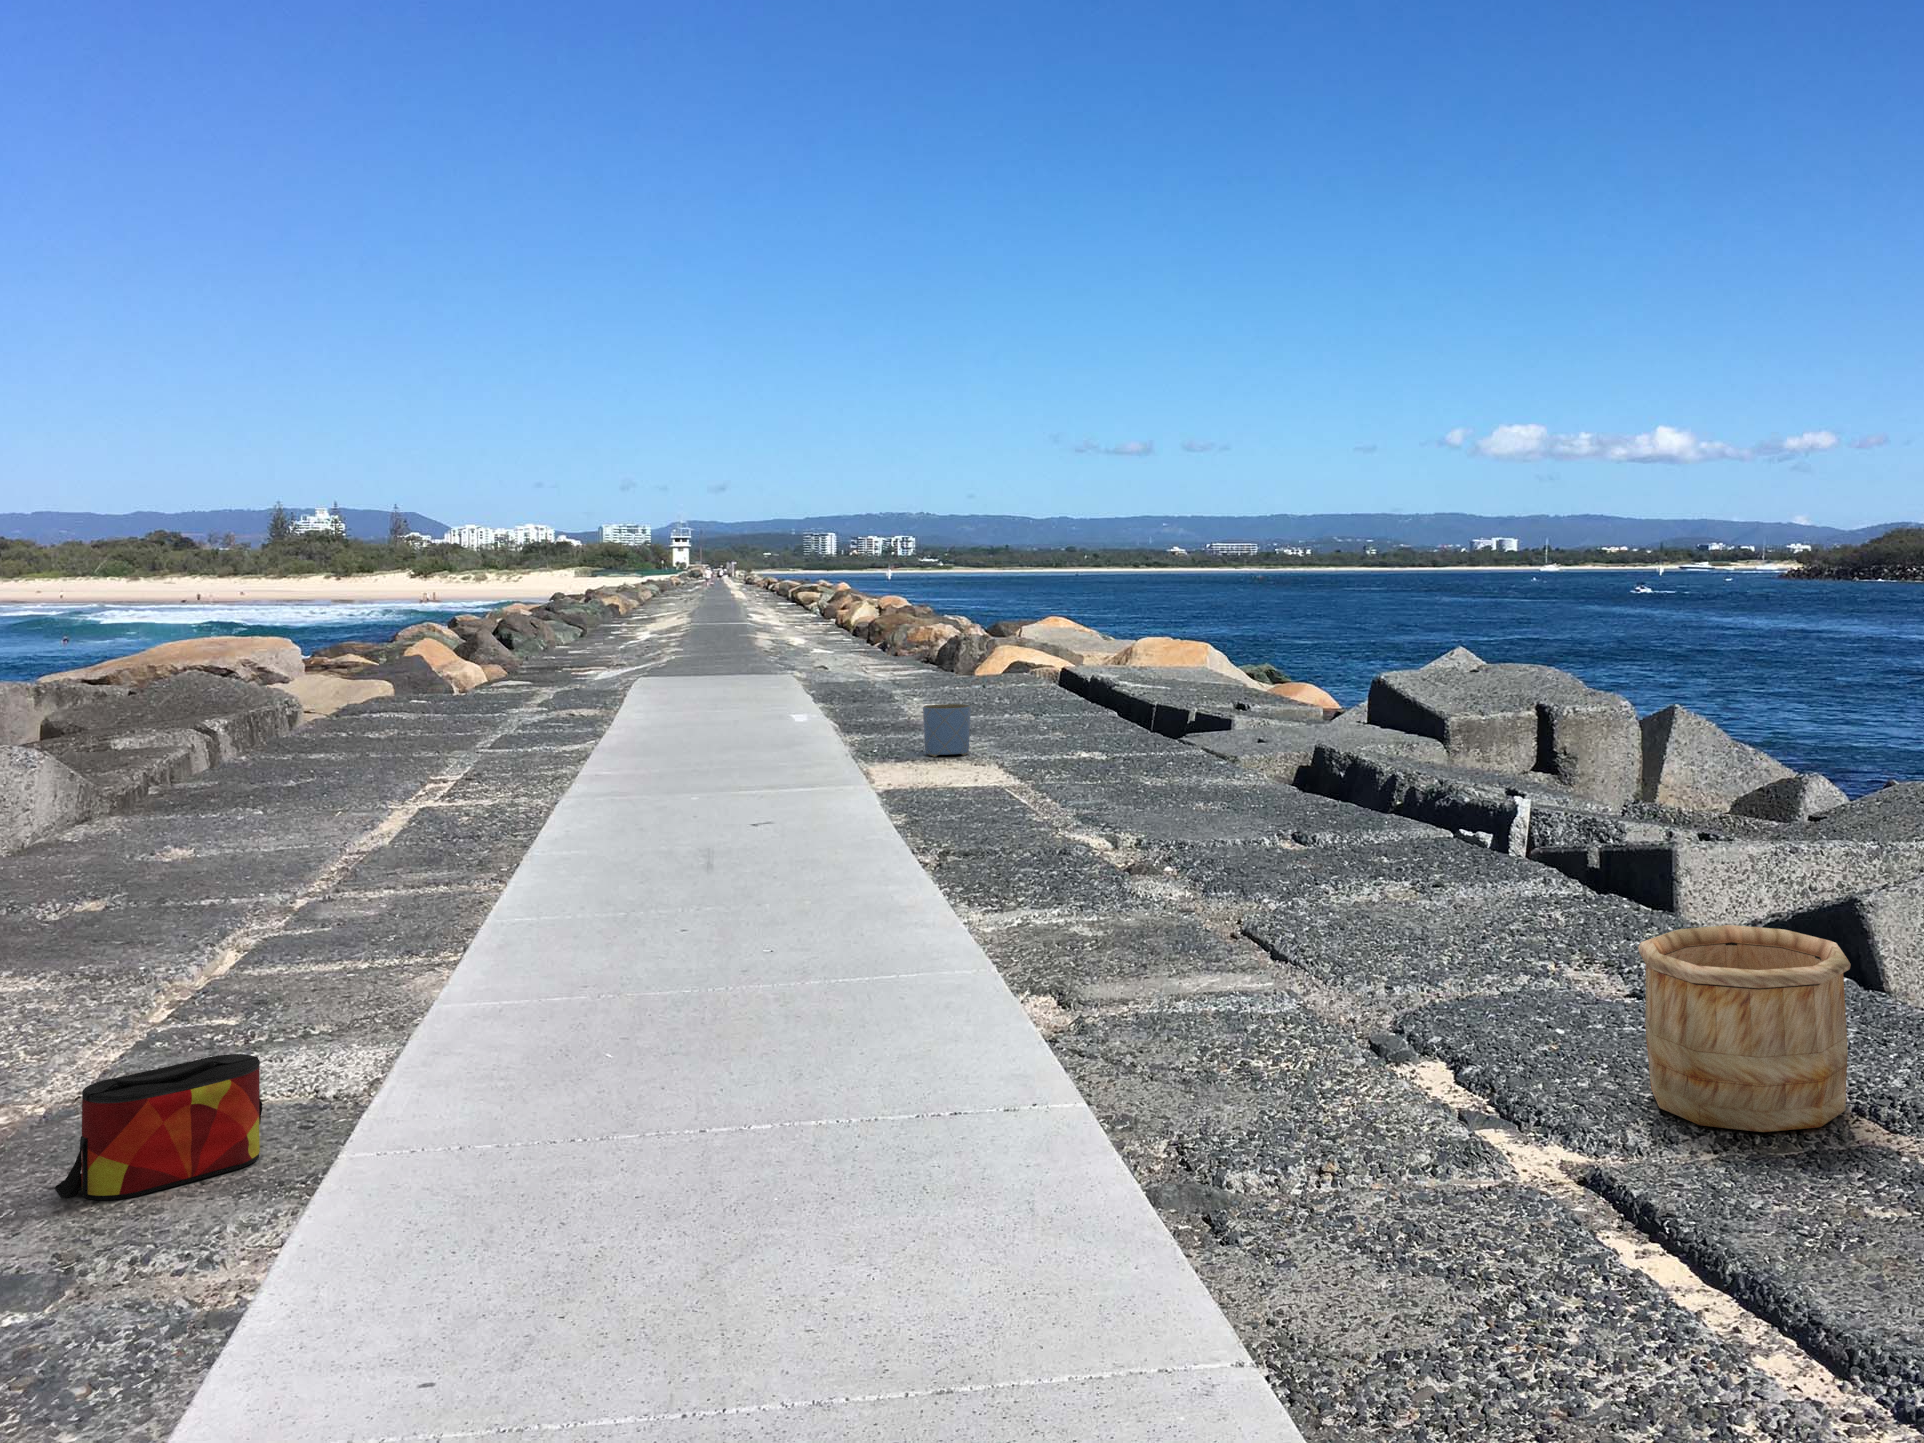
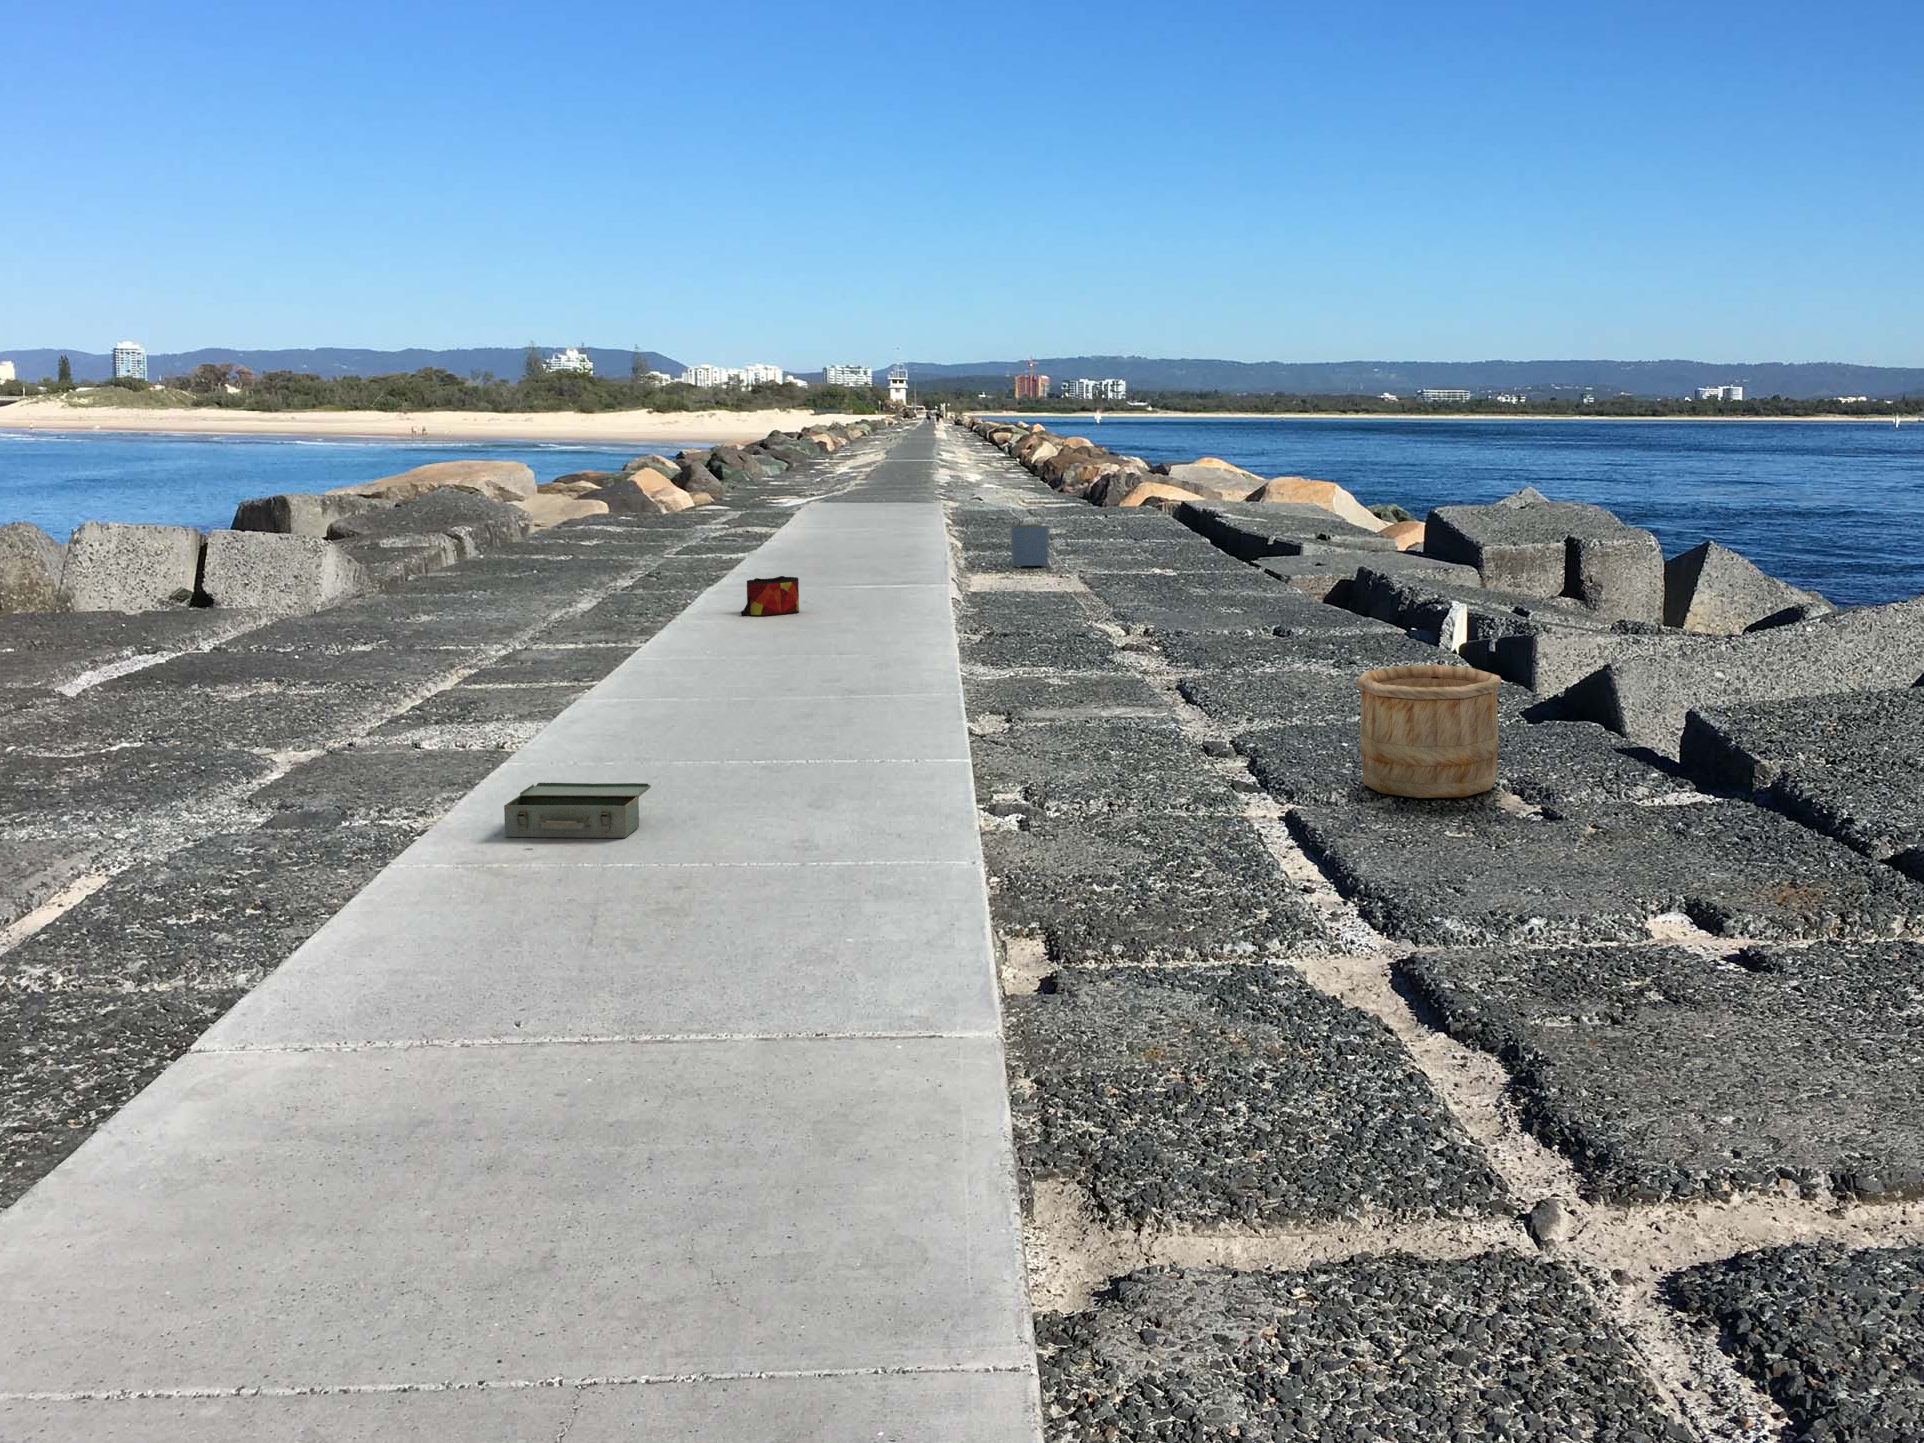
bag: present [54,1054,262,1200] -> present [741,576,799,616]
toolbox: none [362,1196,613,1324] -> present [504,783,651,838]

